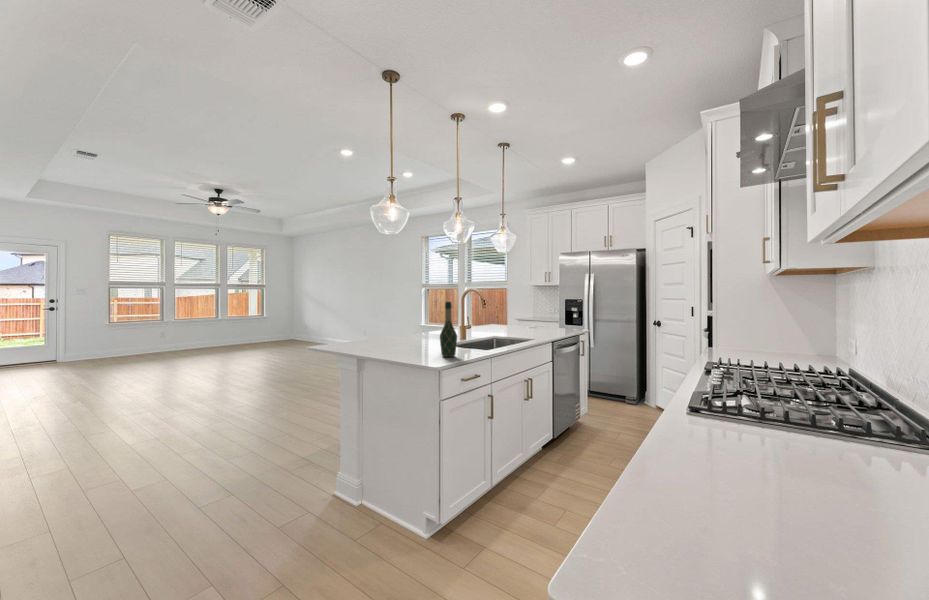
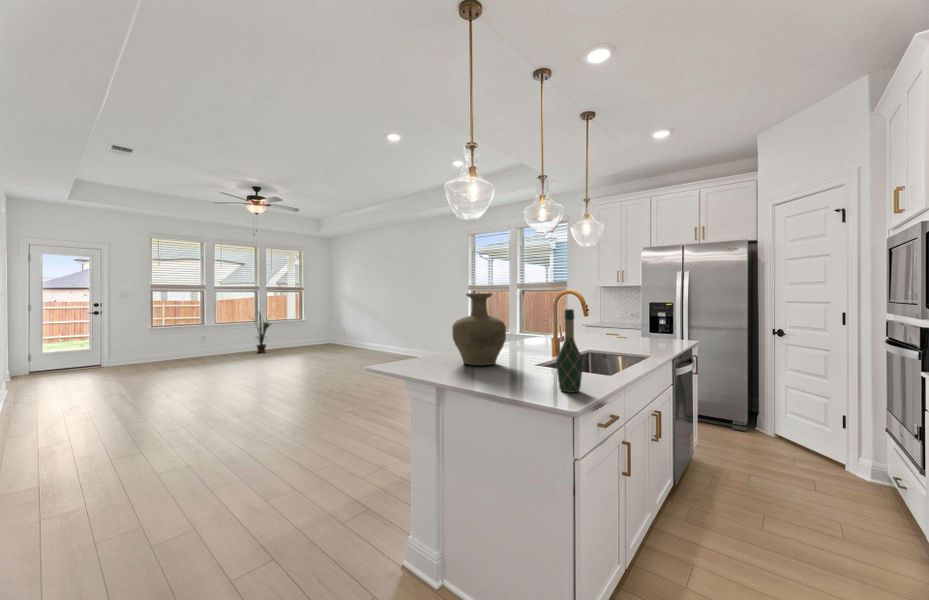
vase: none [379,291,419,344] -> present [452,293,506,365]
house plant: none [206,307,233,349] -> present [257,312,271,353]

